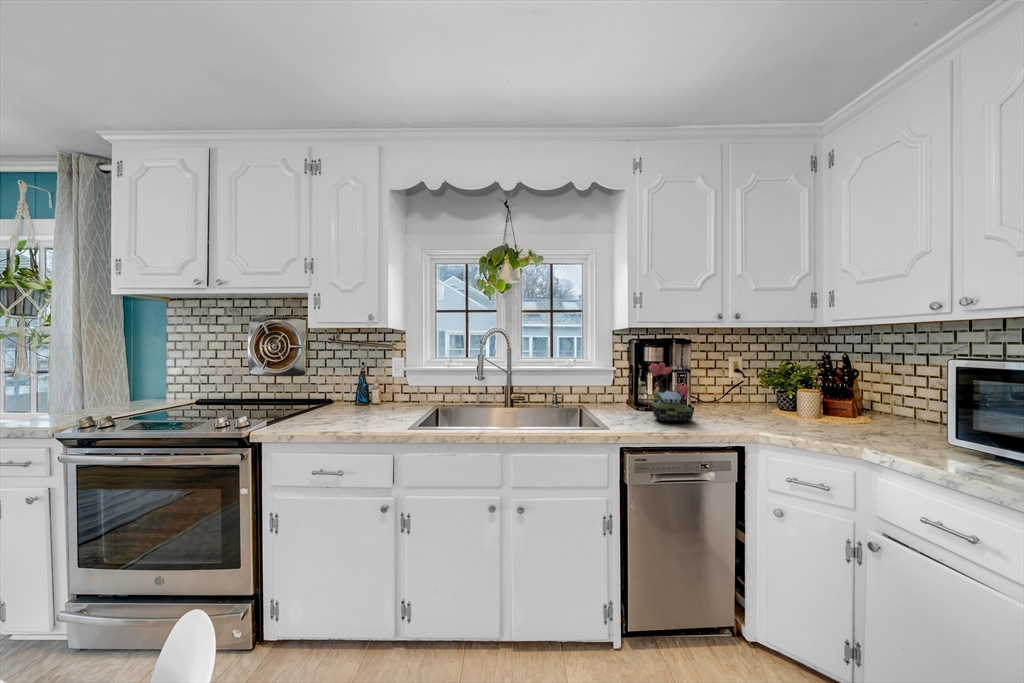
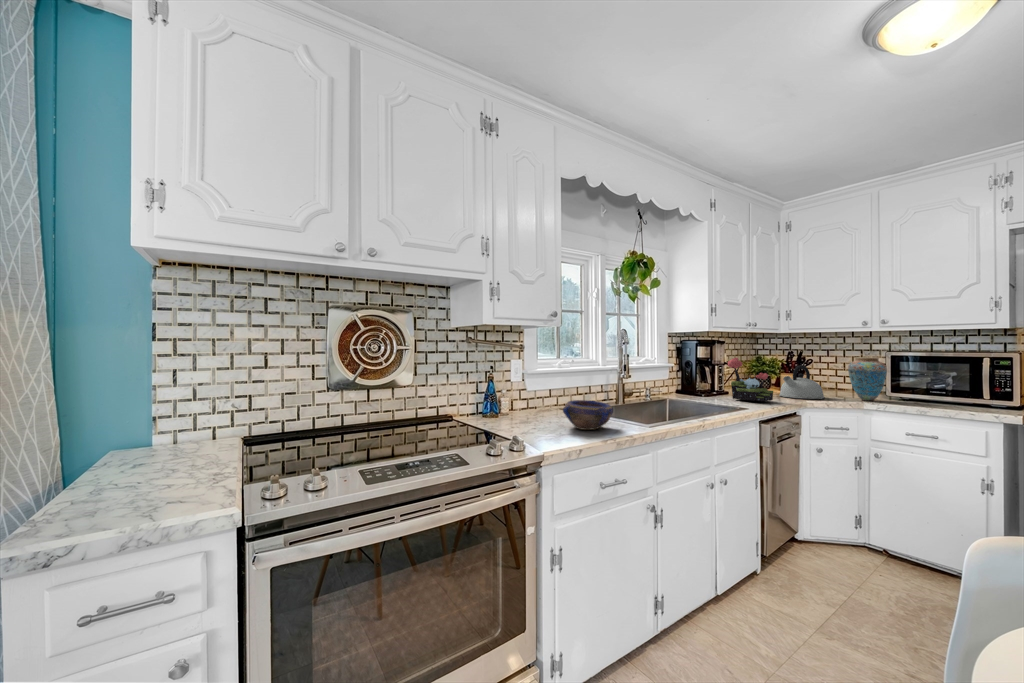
vase: none [837,369,895,441] -> present [848,357,887,401]
kettle: none [749,377,817,429] -> present [779,365,824,399]
bowl: none [351,394,394,419] -> present [563,400,613,430]

